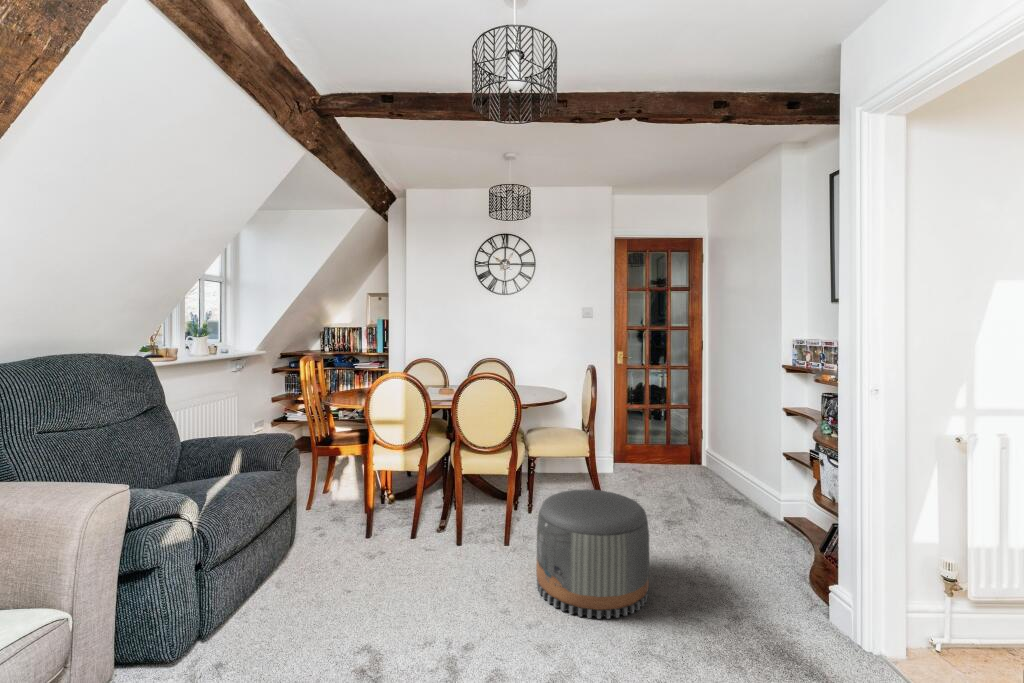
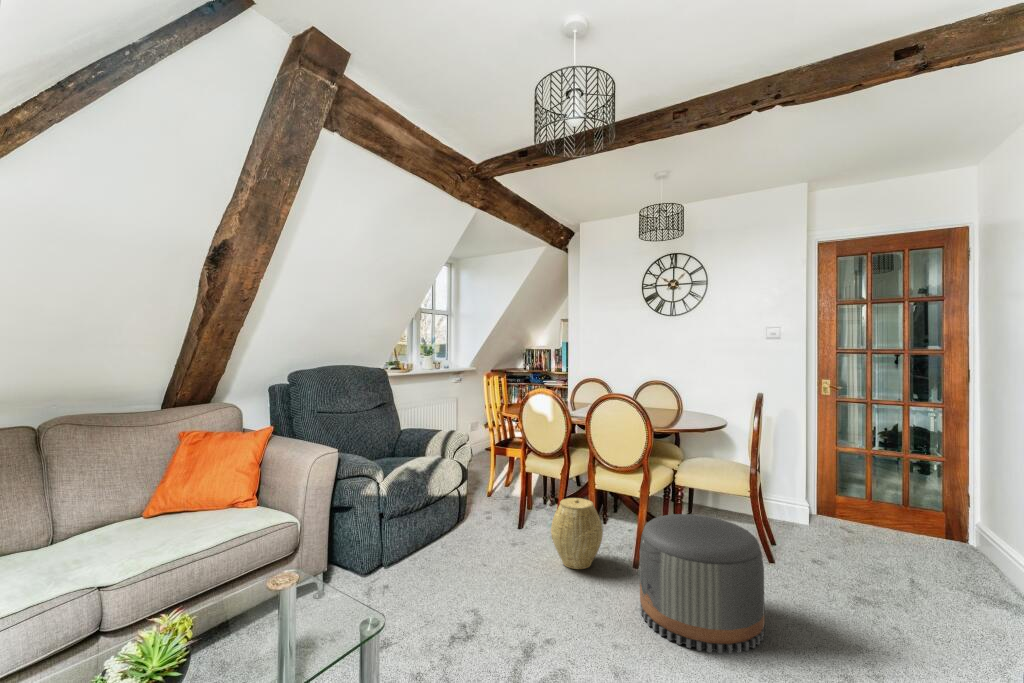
woven basket: none [424,490,480,568] -> present [551,498,603,569]

